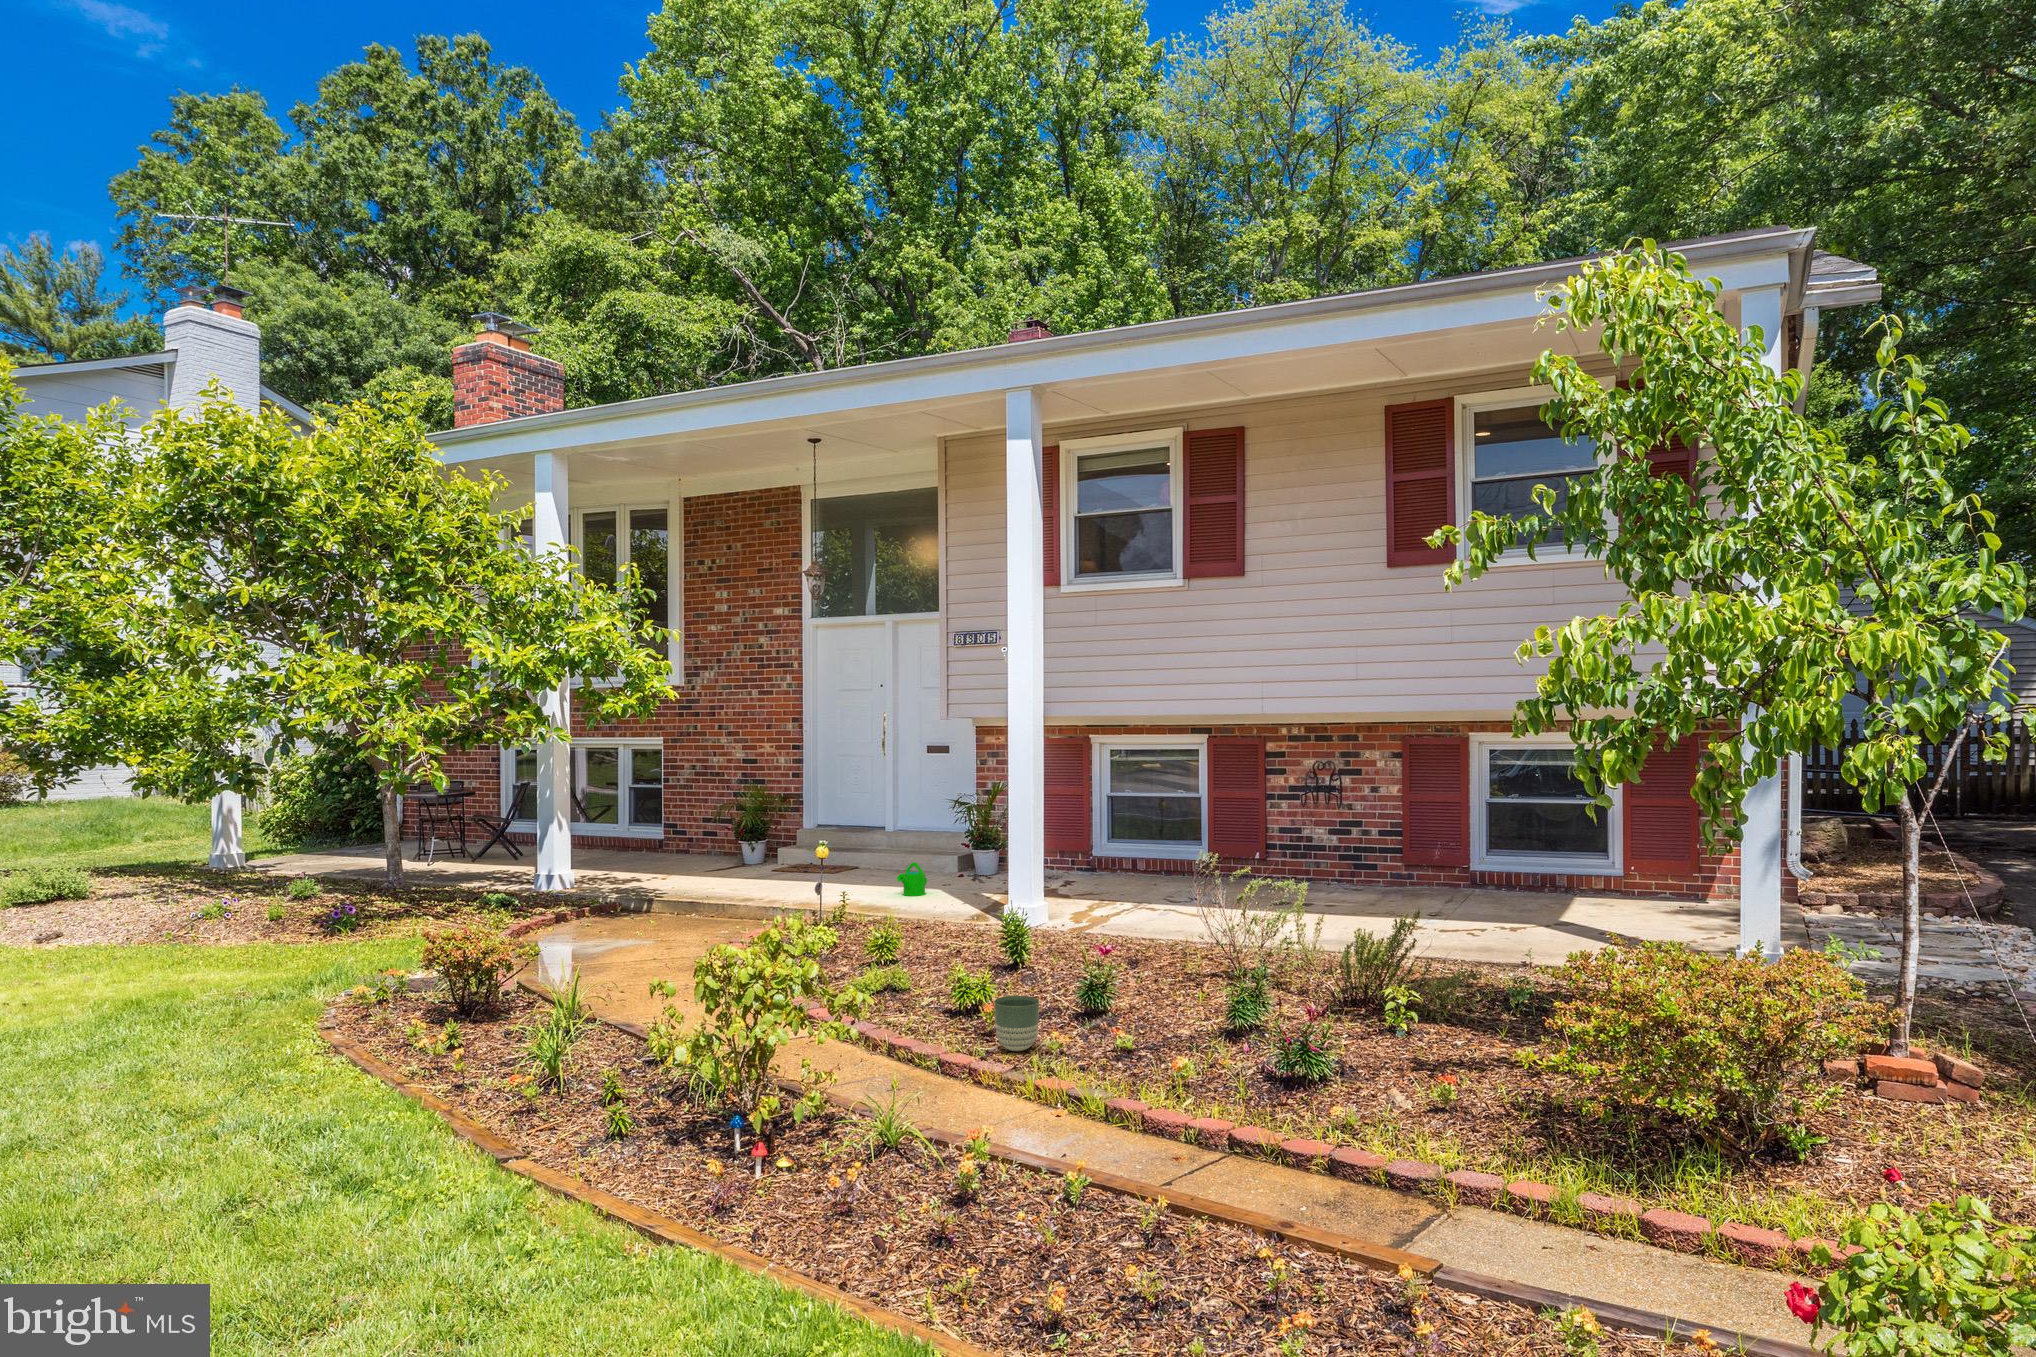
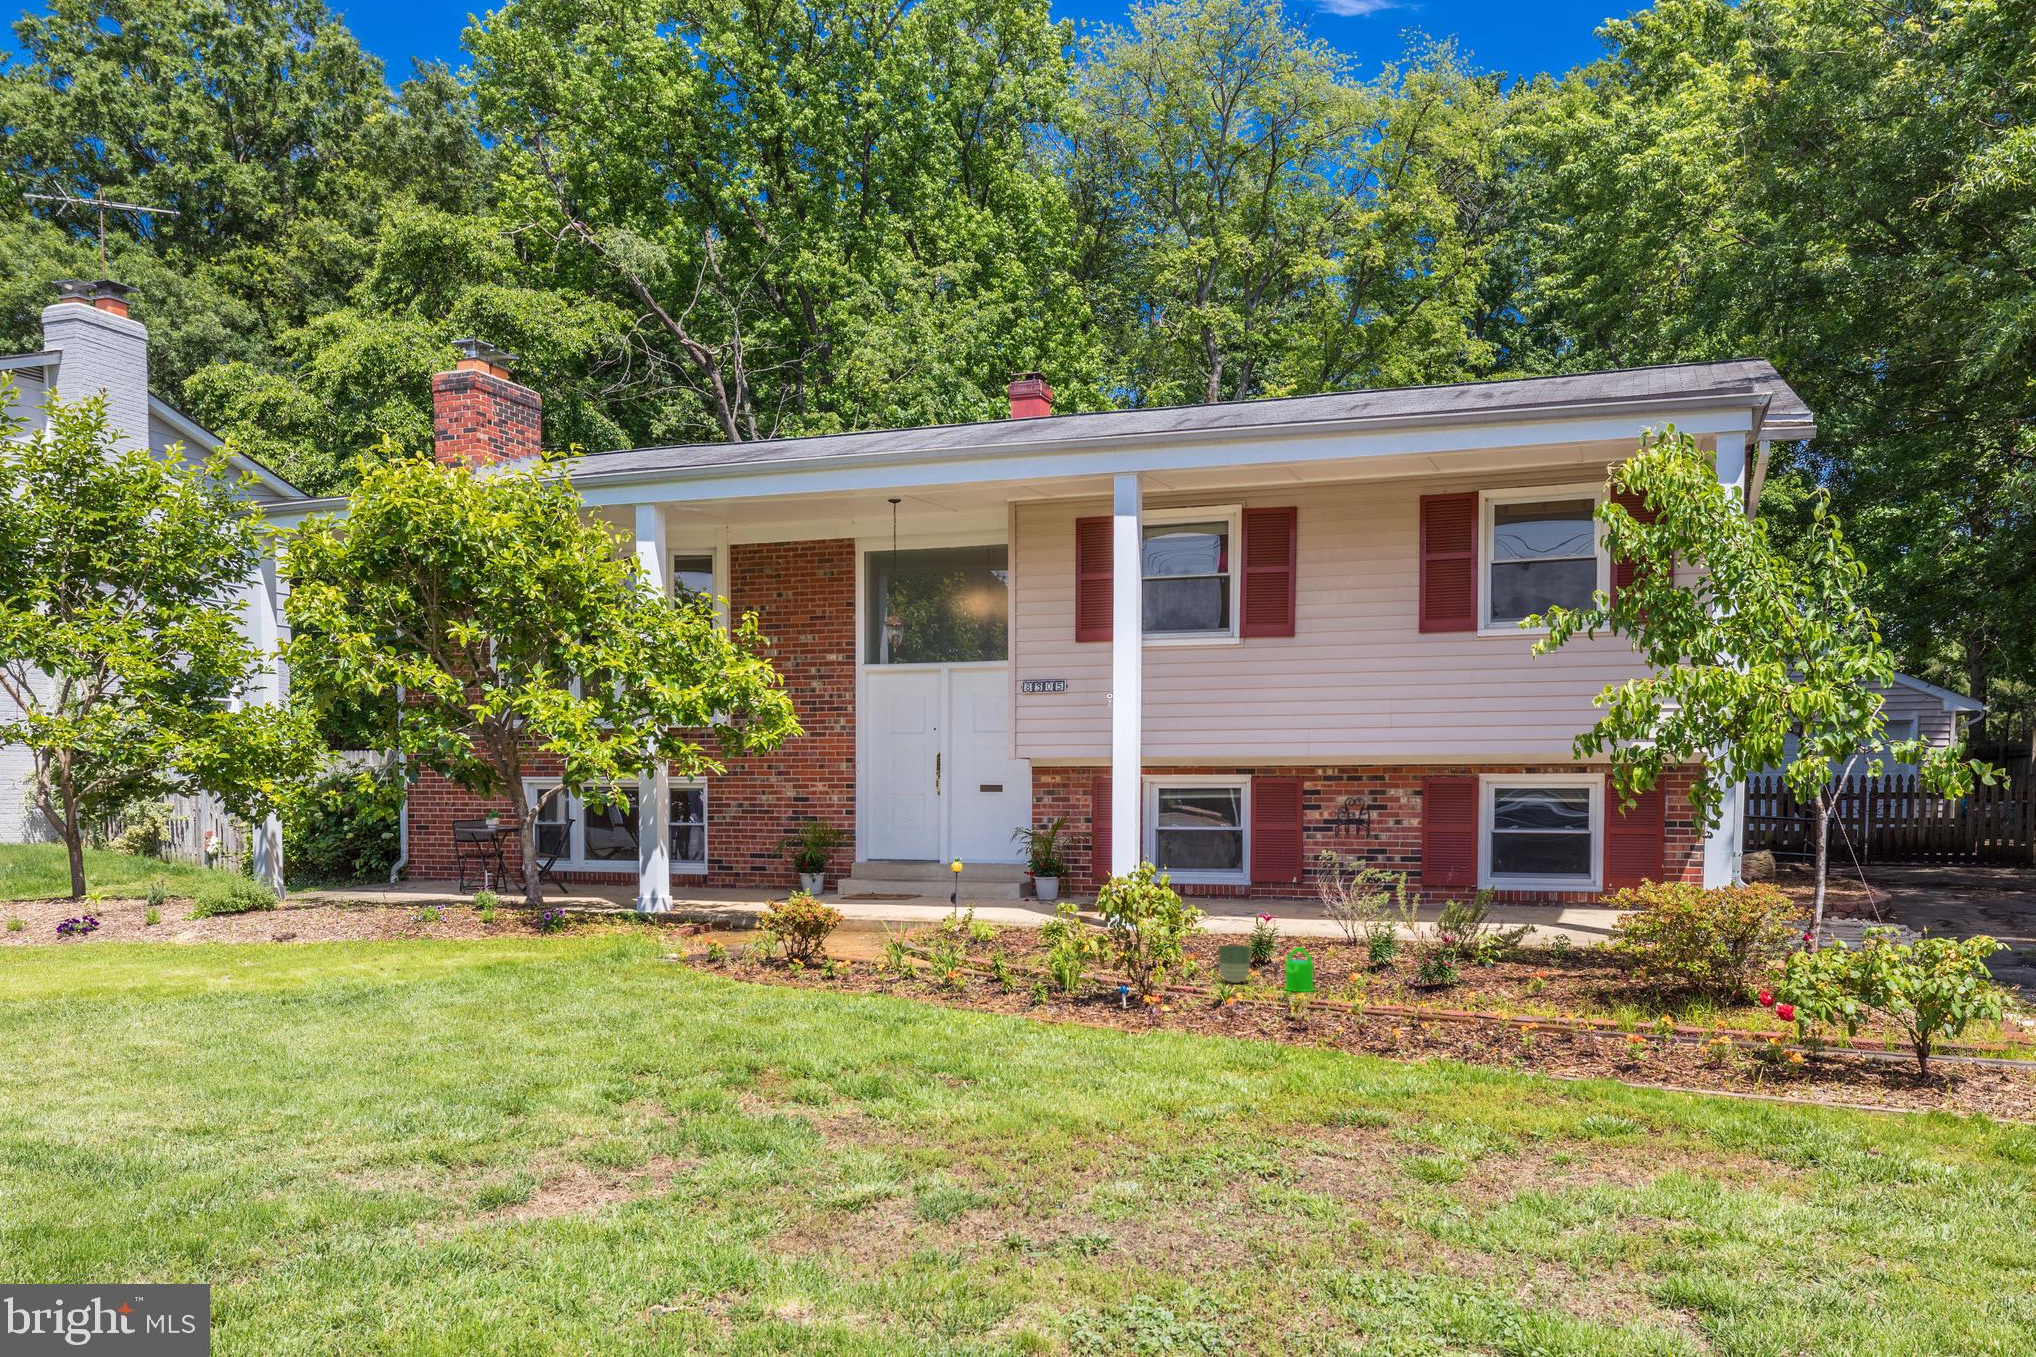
watering can: present [897,862,927,896] -> present [1284,947,1314,992]

